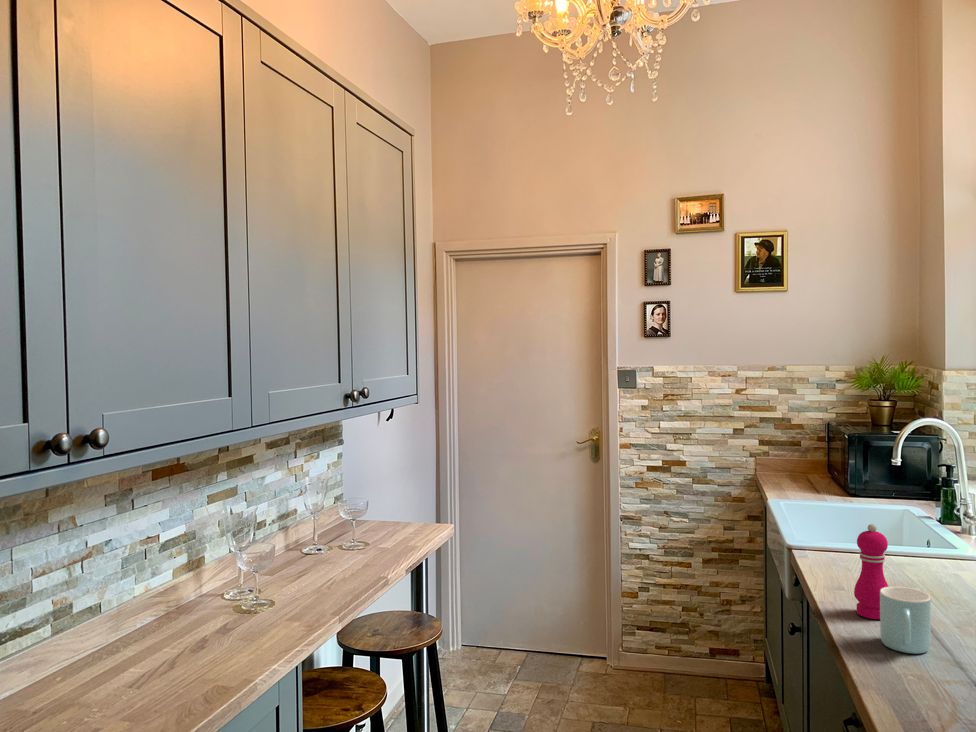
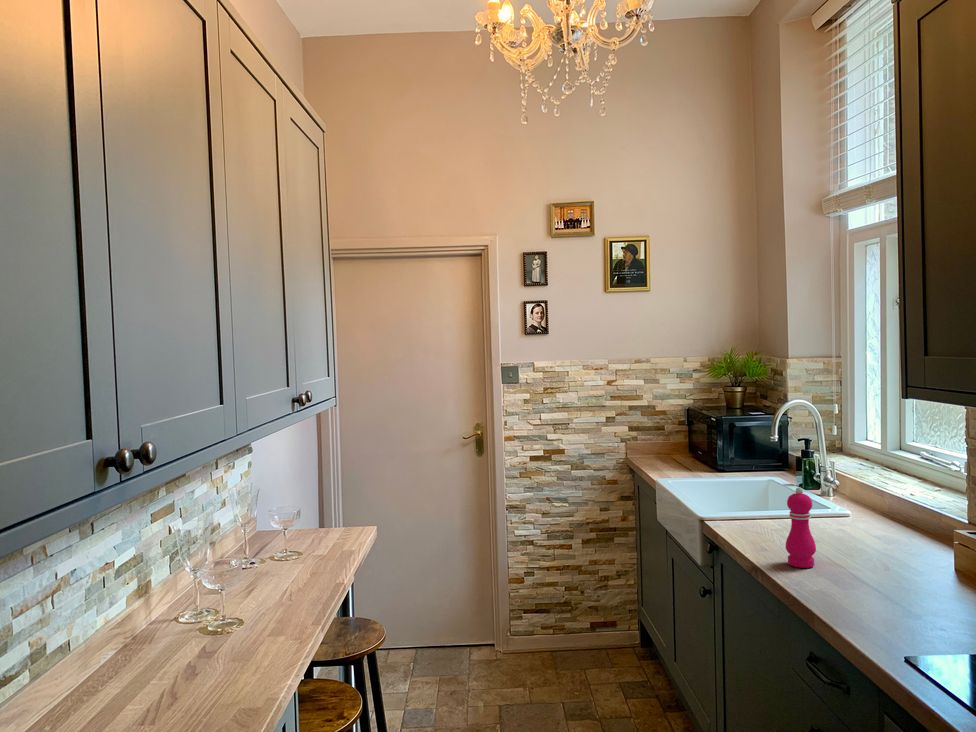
mug: present [880,587,931,654] -> none [820,537,862,591]

